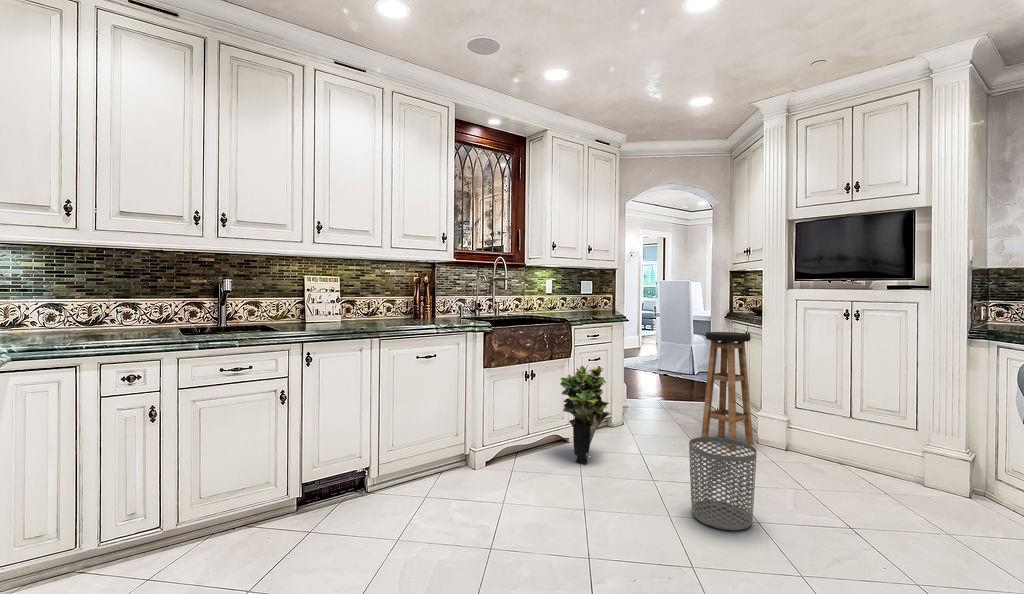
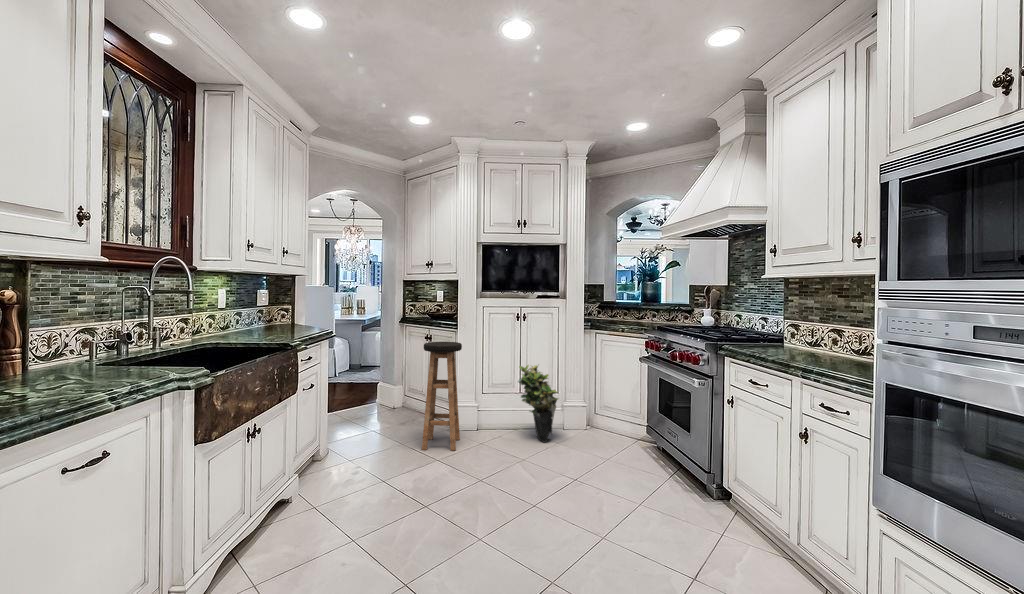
potted plant: present [560,366,610,463] -> present [518,365,558,442]
waste bin: present [689,437,757,530] -> none [497,449,554,541]

